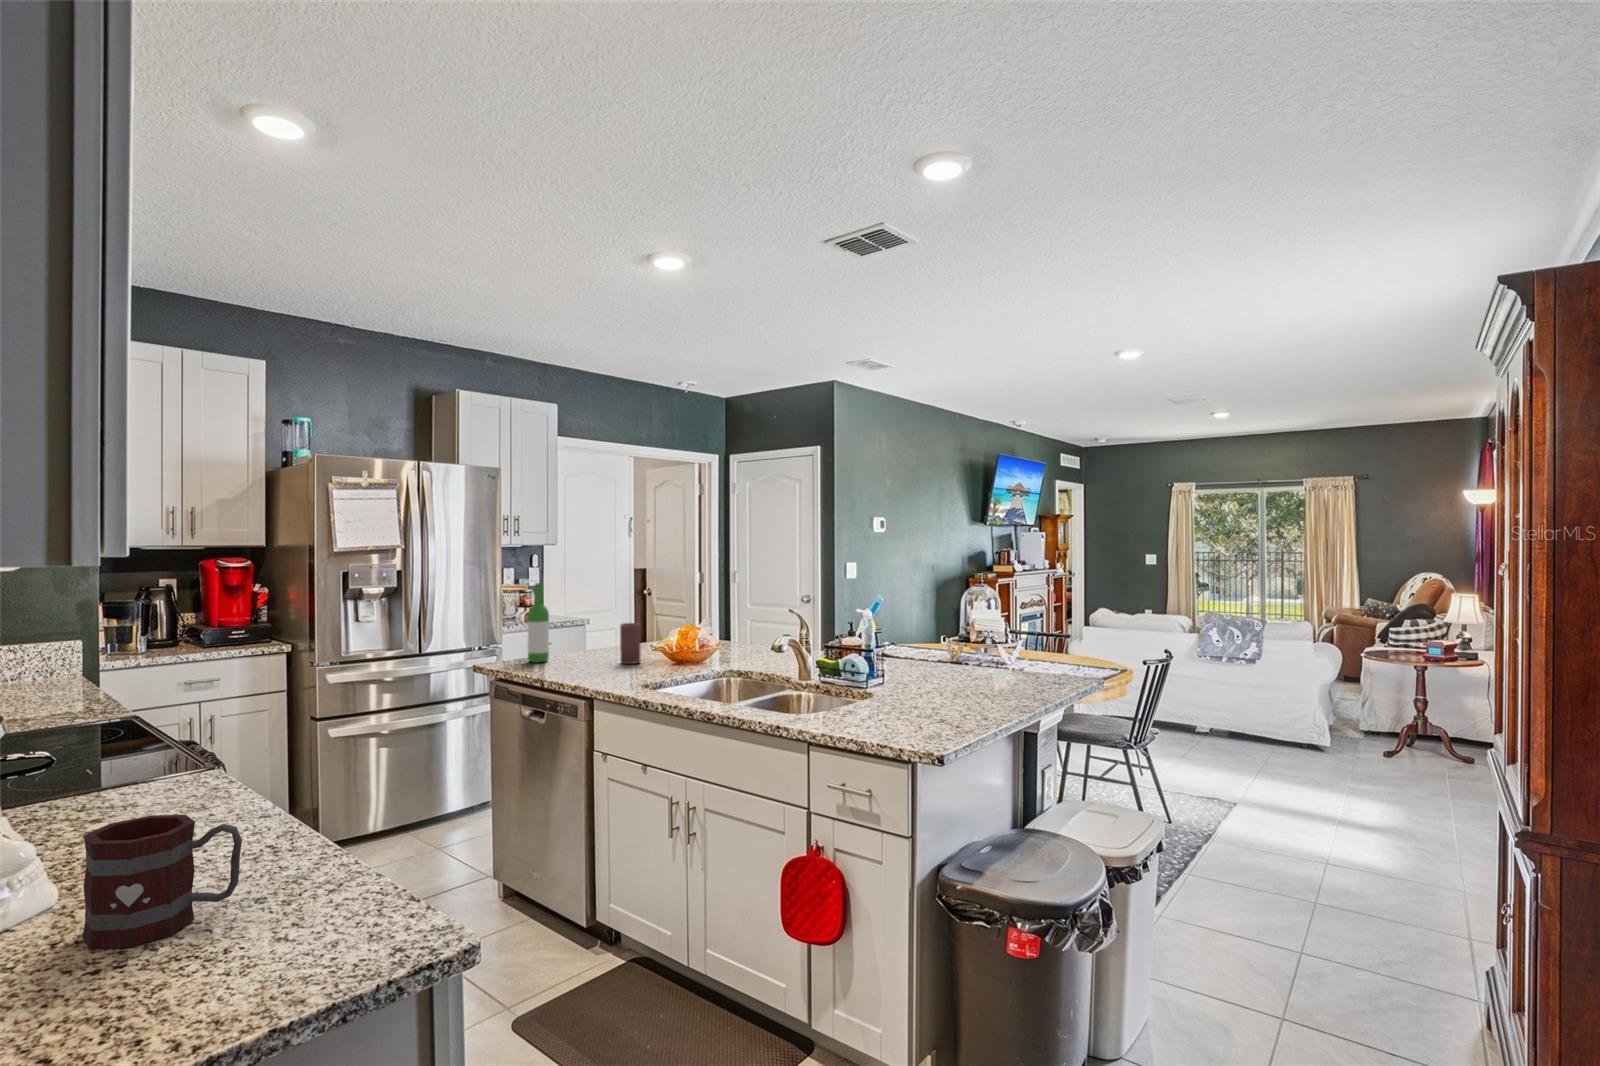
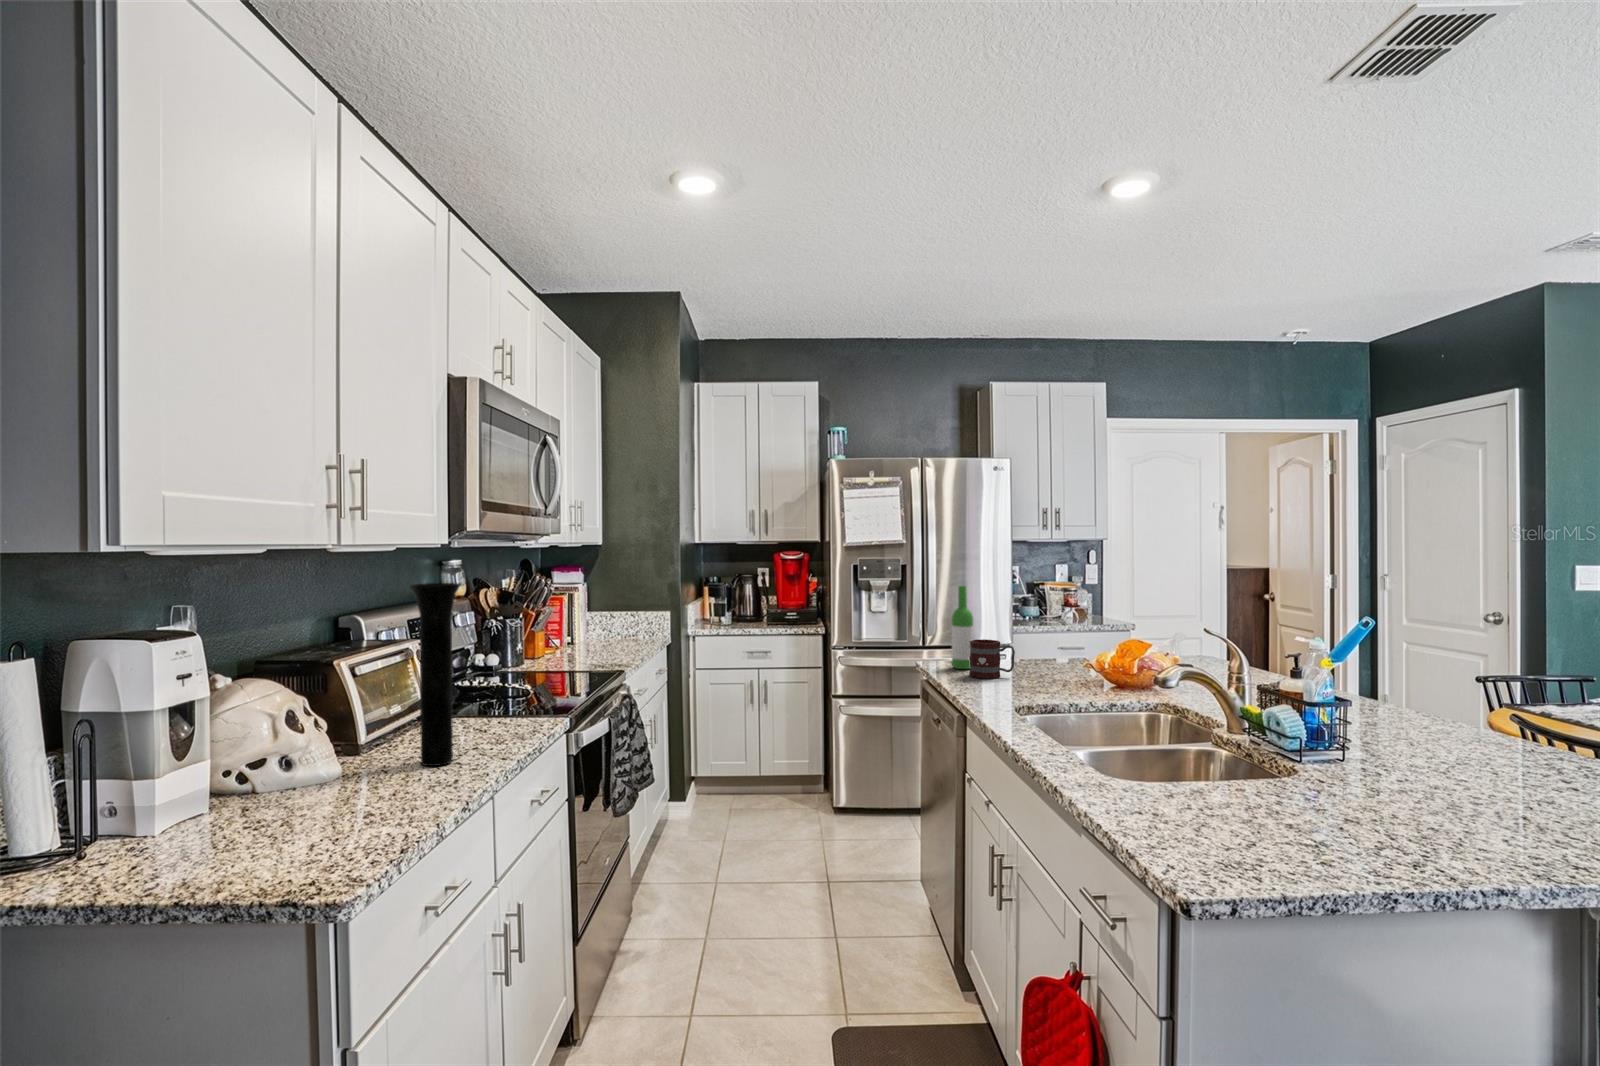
vase: none [131,583,215,840] -> present [410,583,461,766]
candle: present [620,623,641,664] -> none [1034,636,1058,684]
mug: present [83,815,242,949] -> present [969,639,1015,679]

